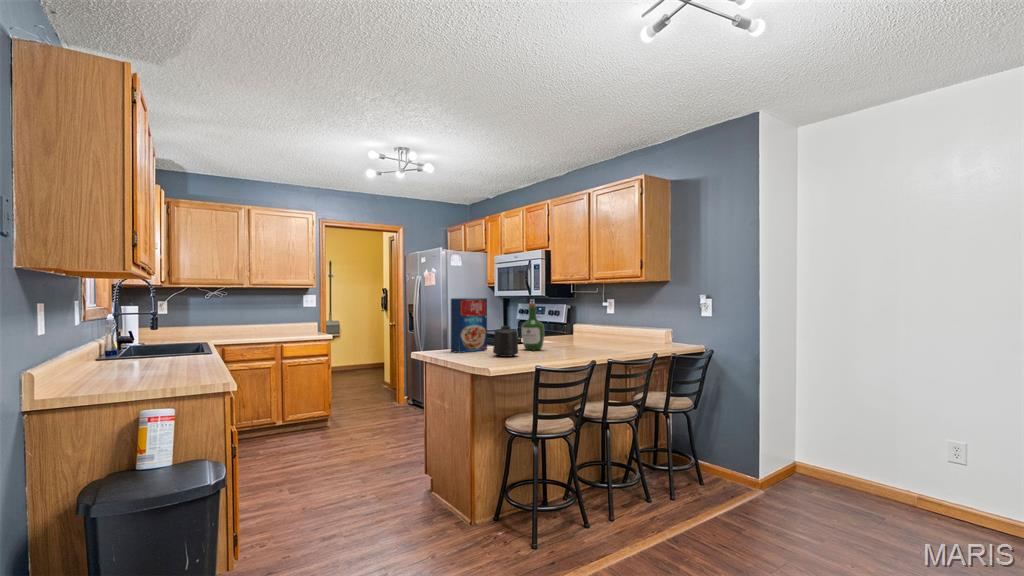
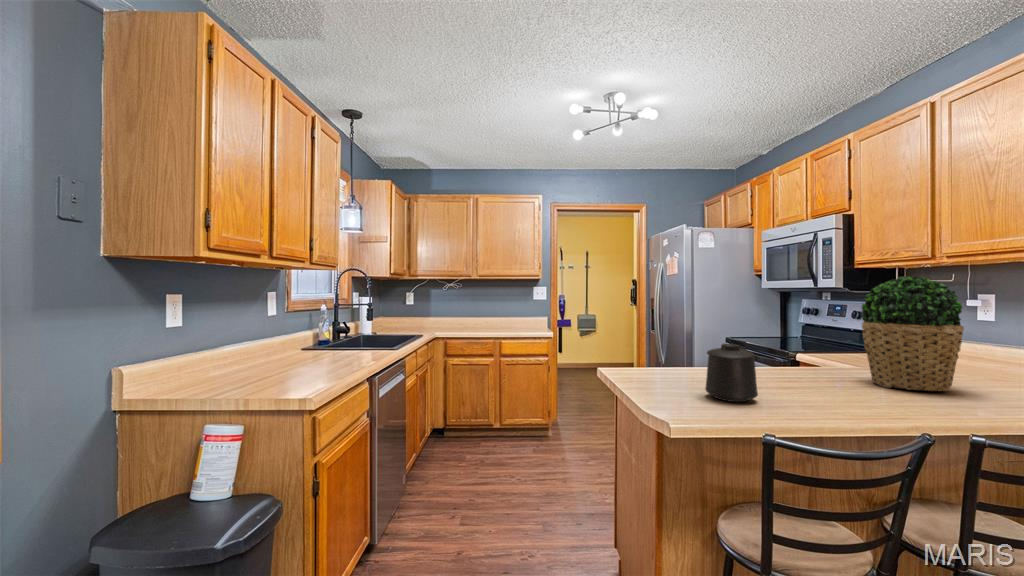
potted plant: none [556,289,596,348] -> present [861,276,964,391]
cereal box: present [451,298,487,353] -> none [644,293,710,380]
wine bottle: present [522,303,544,350] -> none [777,301,828,388]

